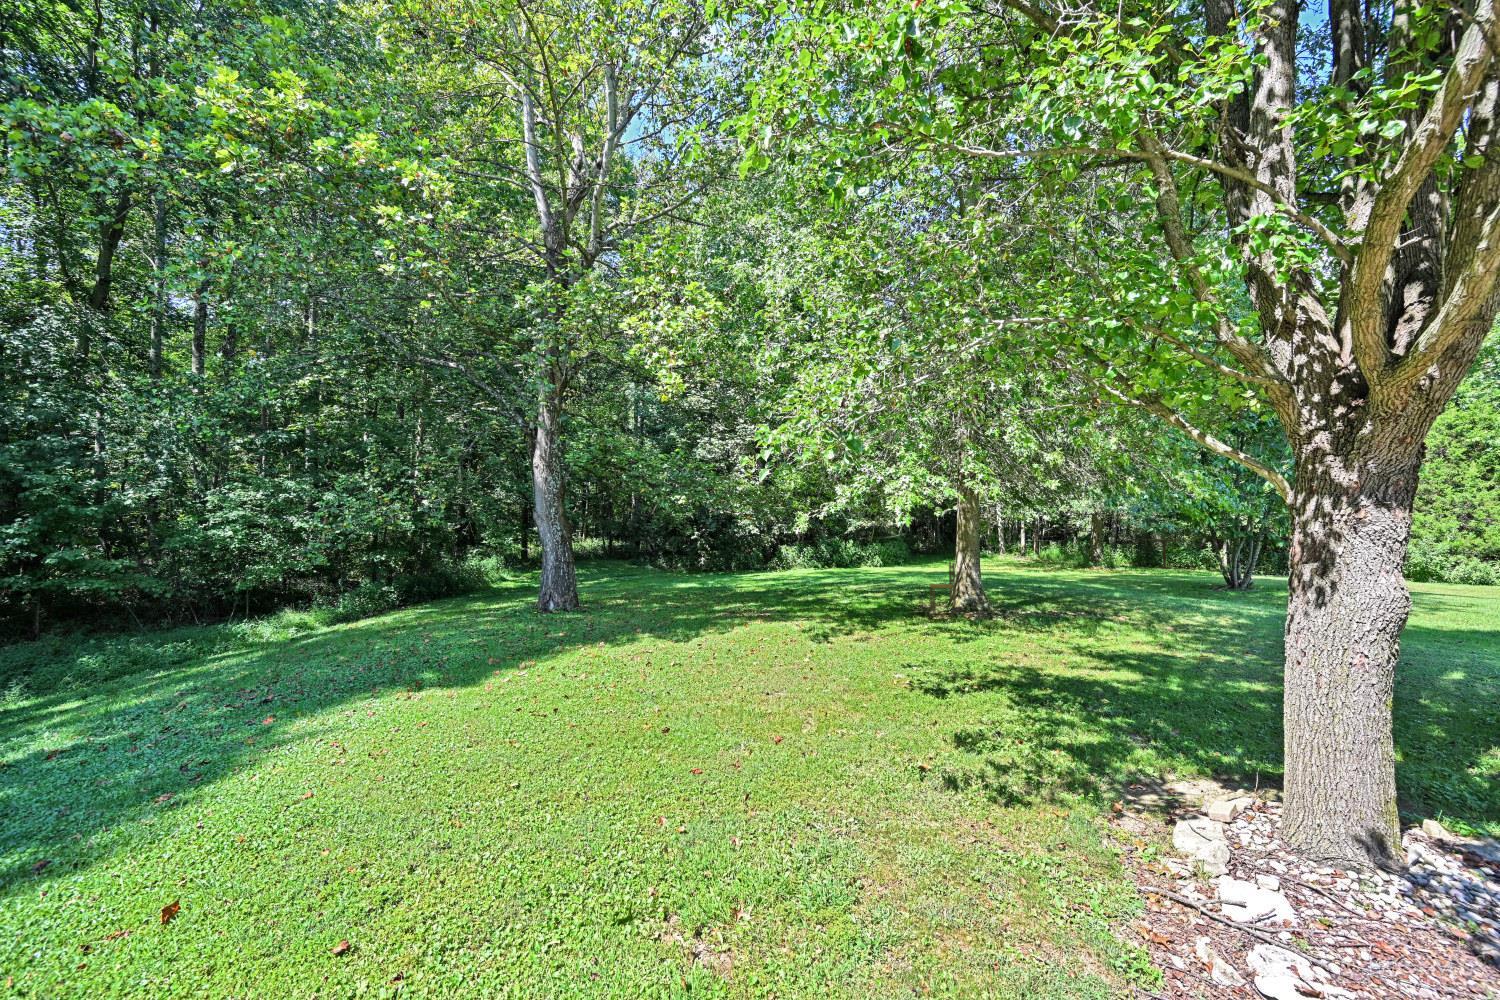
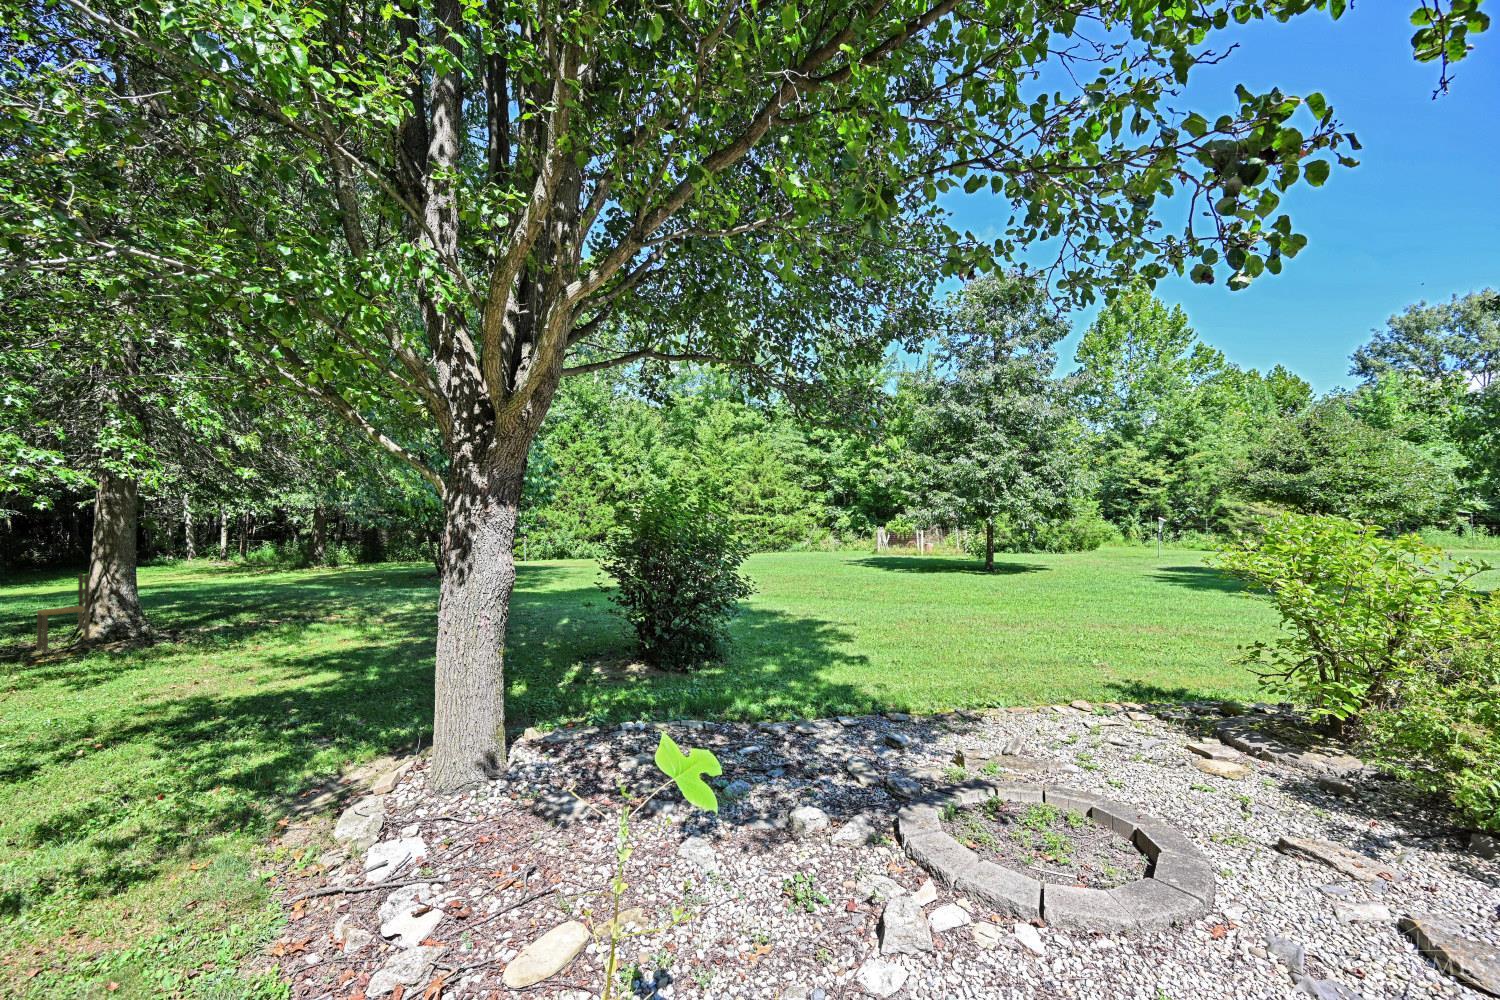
pedestal table: present [1149,539,1179,569] -> none [372,532,403,562]

